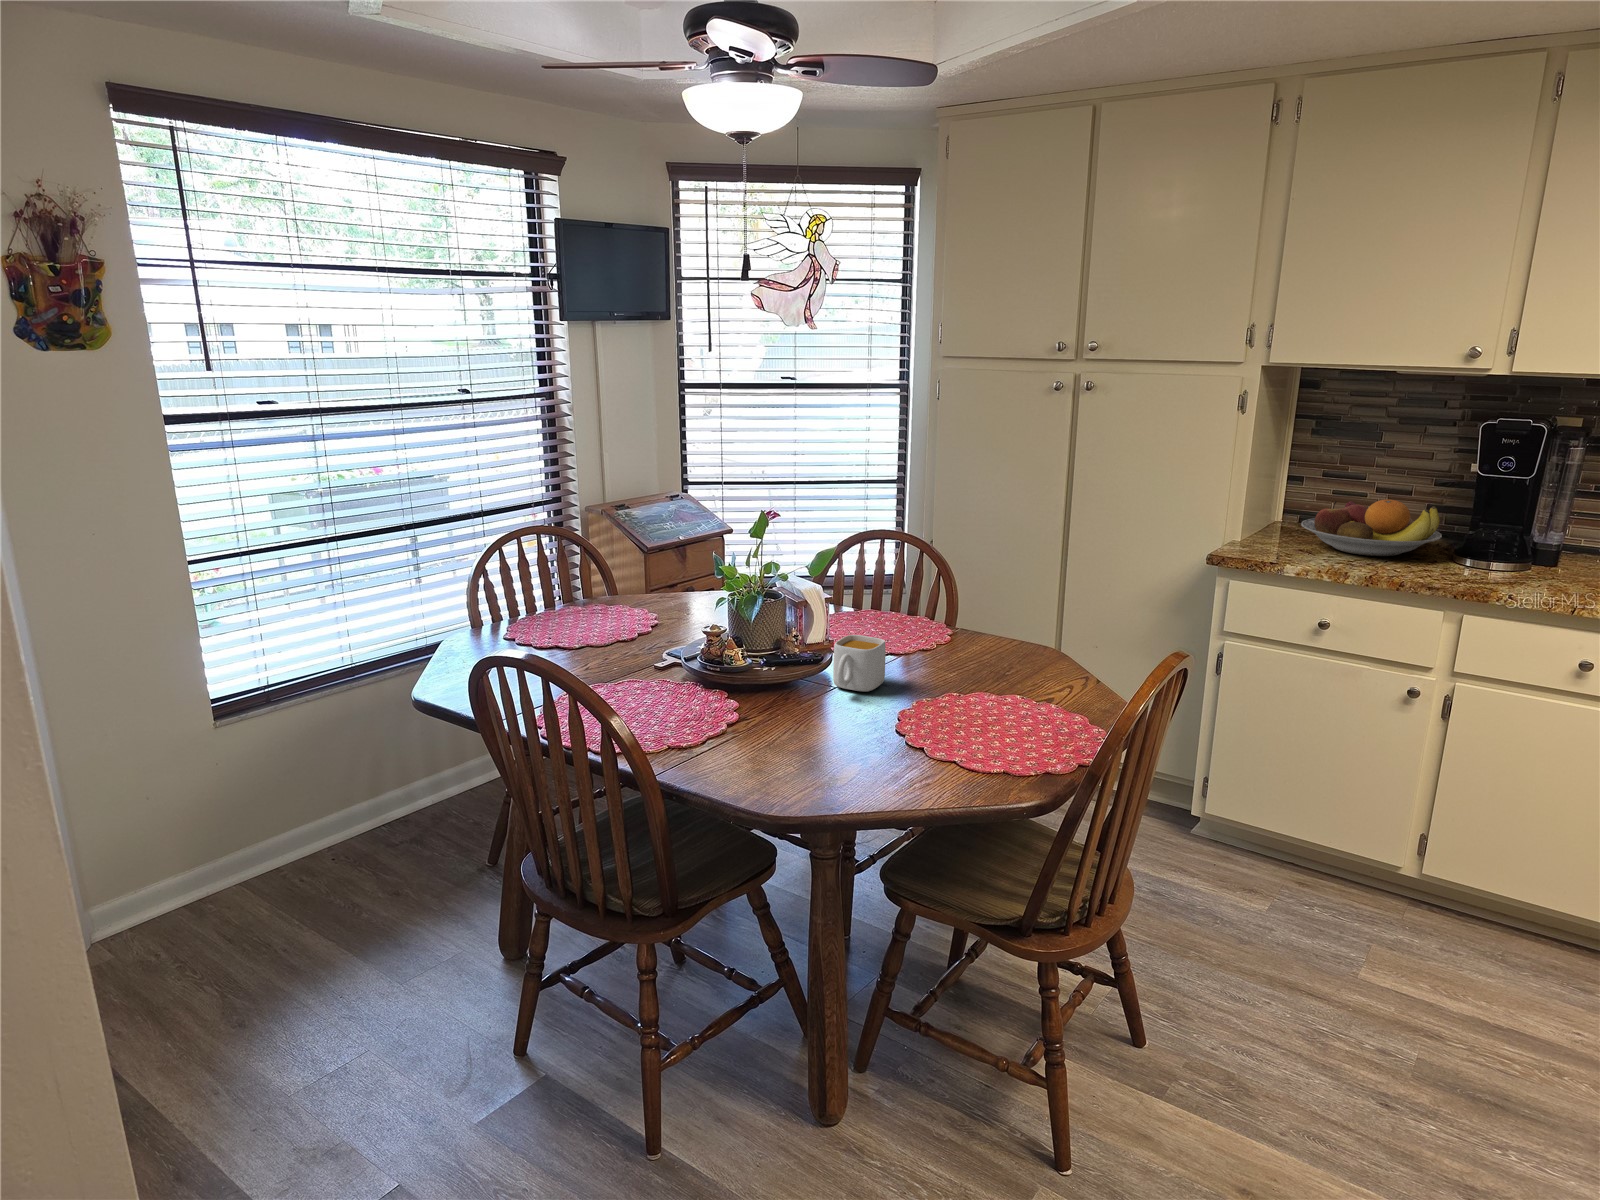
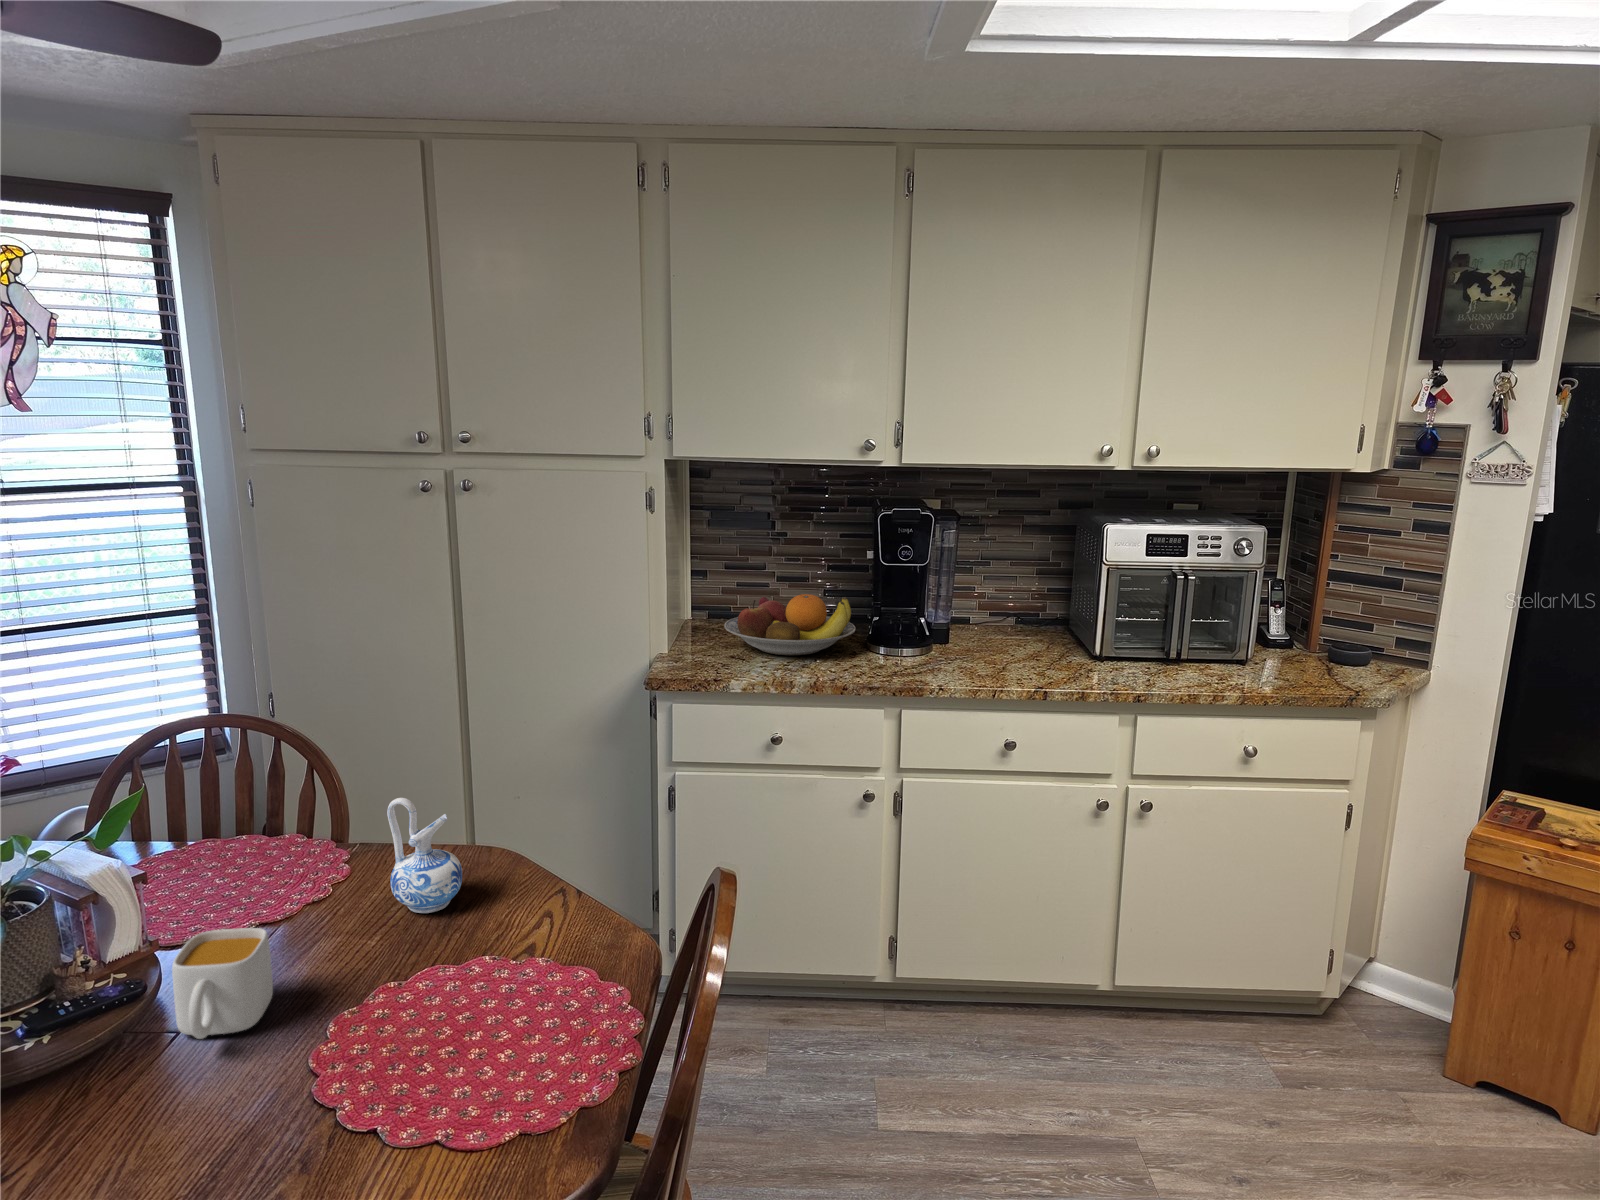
ceramic pitcher: none [966,587,1013,668] -> present [387,798,462,913]

